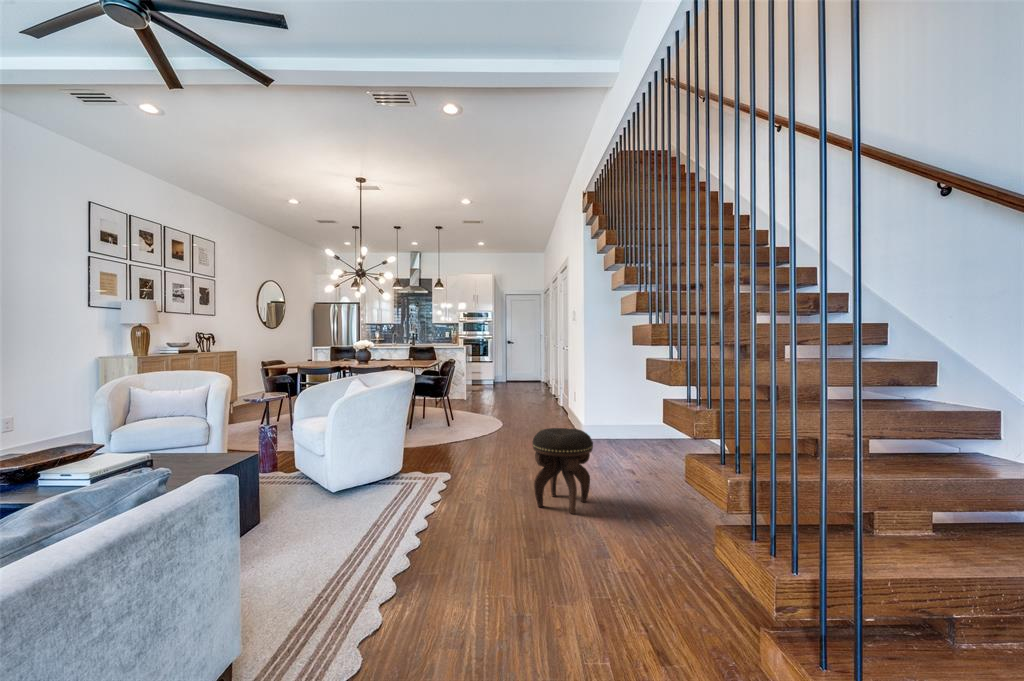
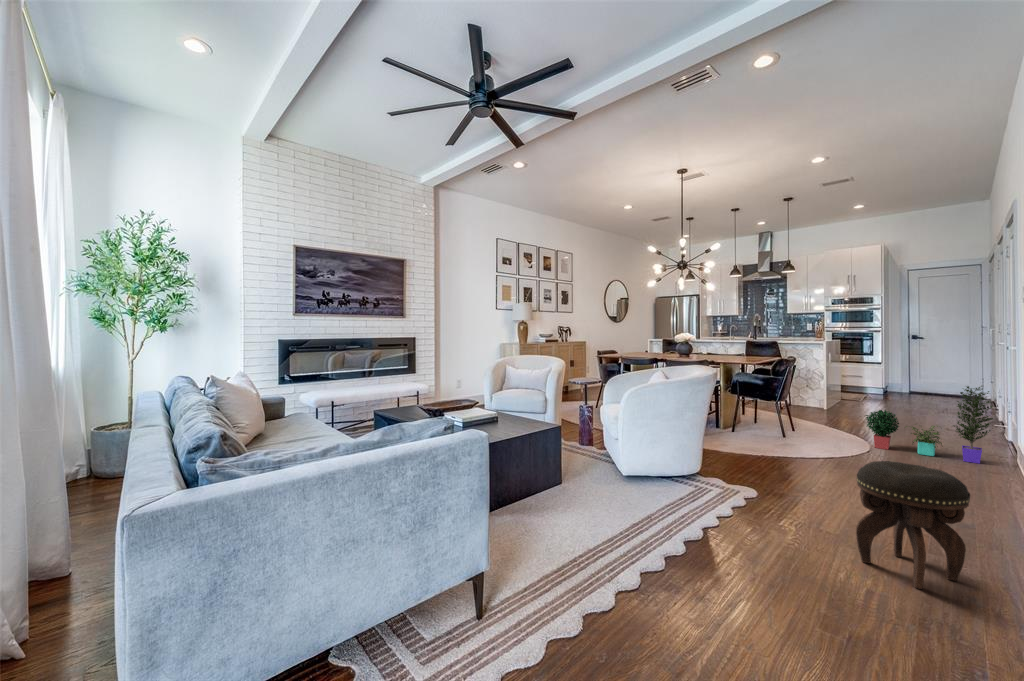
potted plant: none [501,371,569,424] -> present [866,386,993,464]

